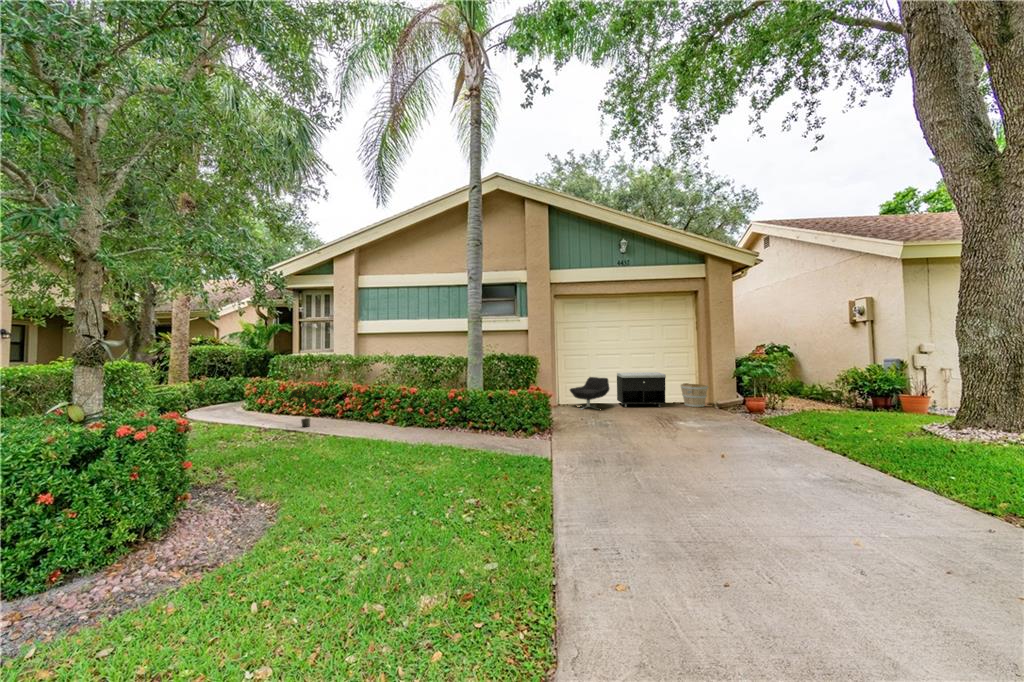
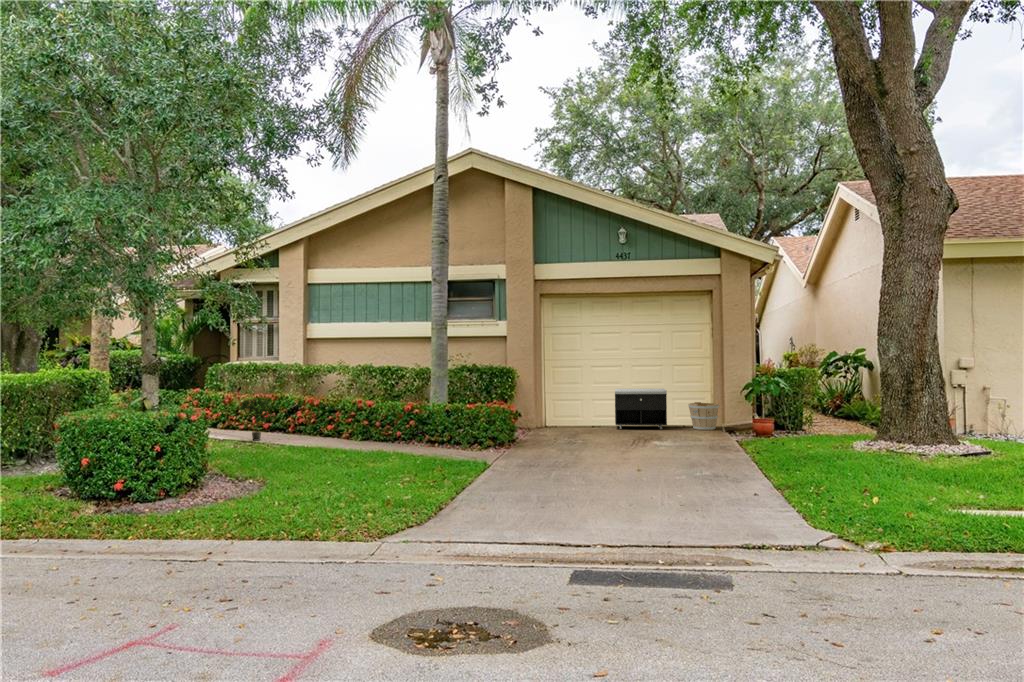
lounge chair: present [570,377,609,409] -> none [554,393,601,431]

